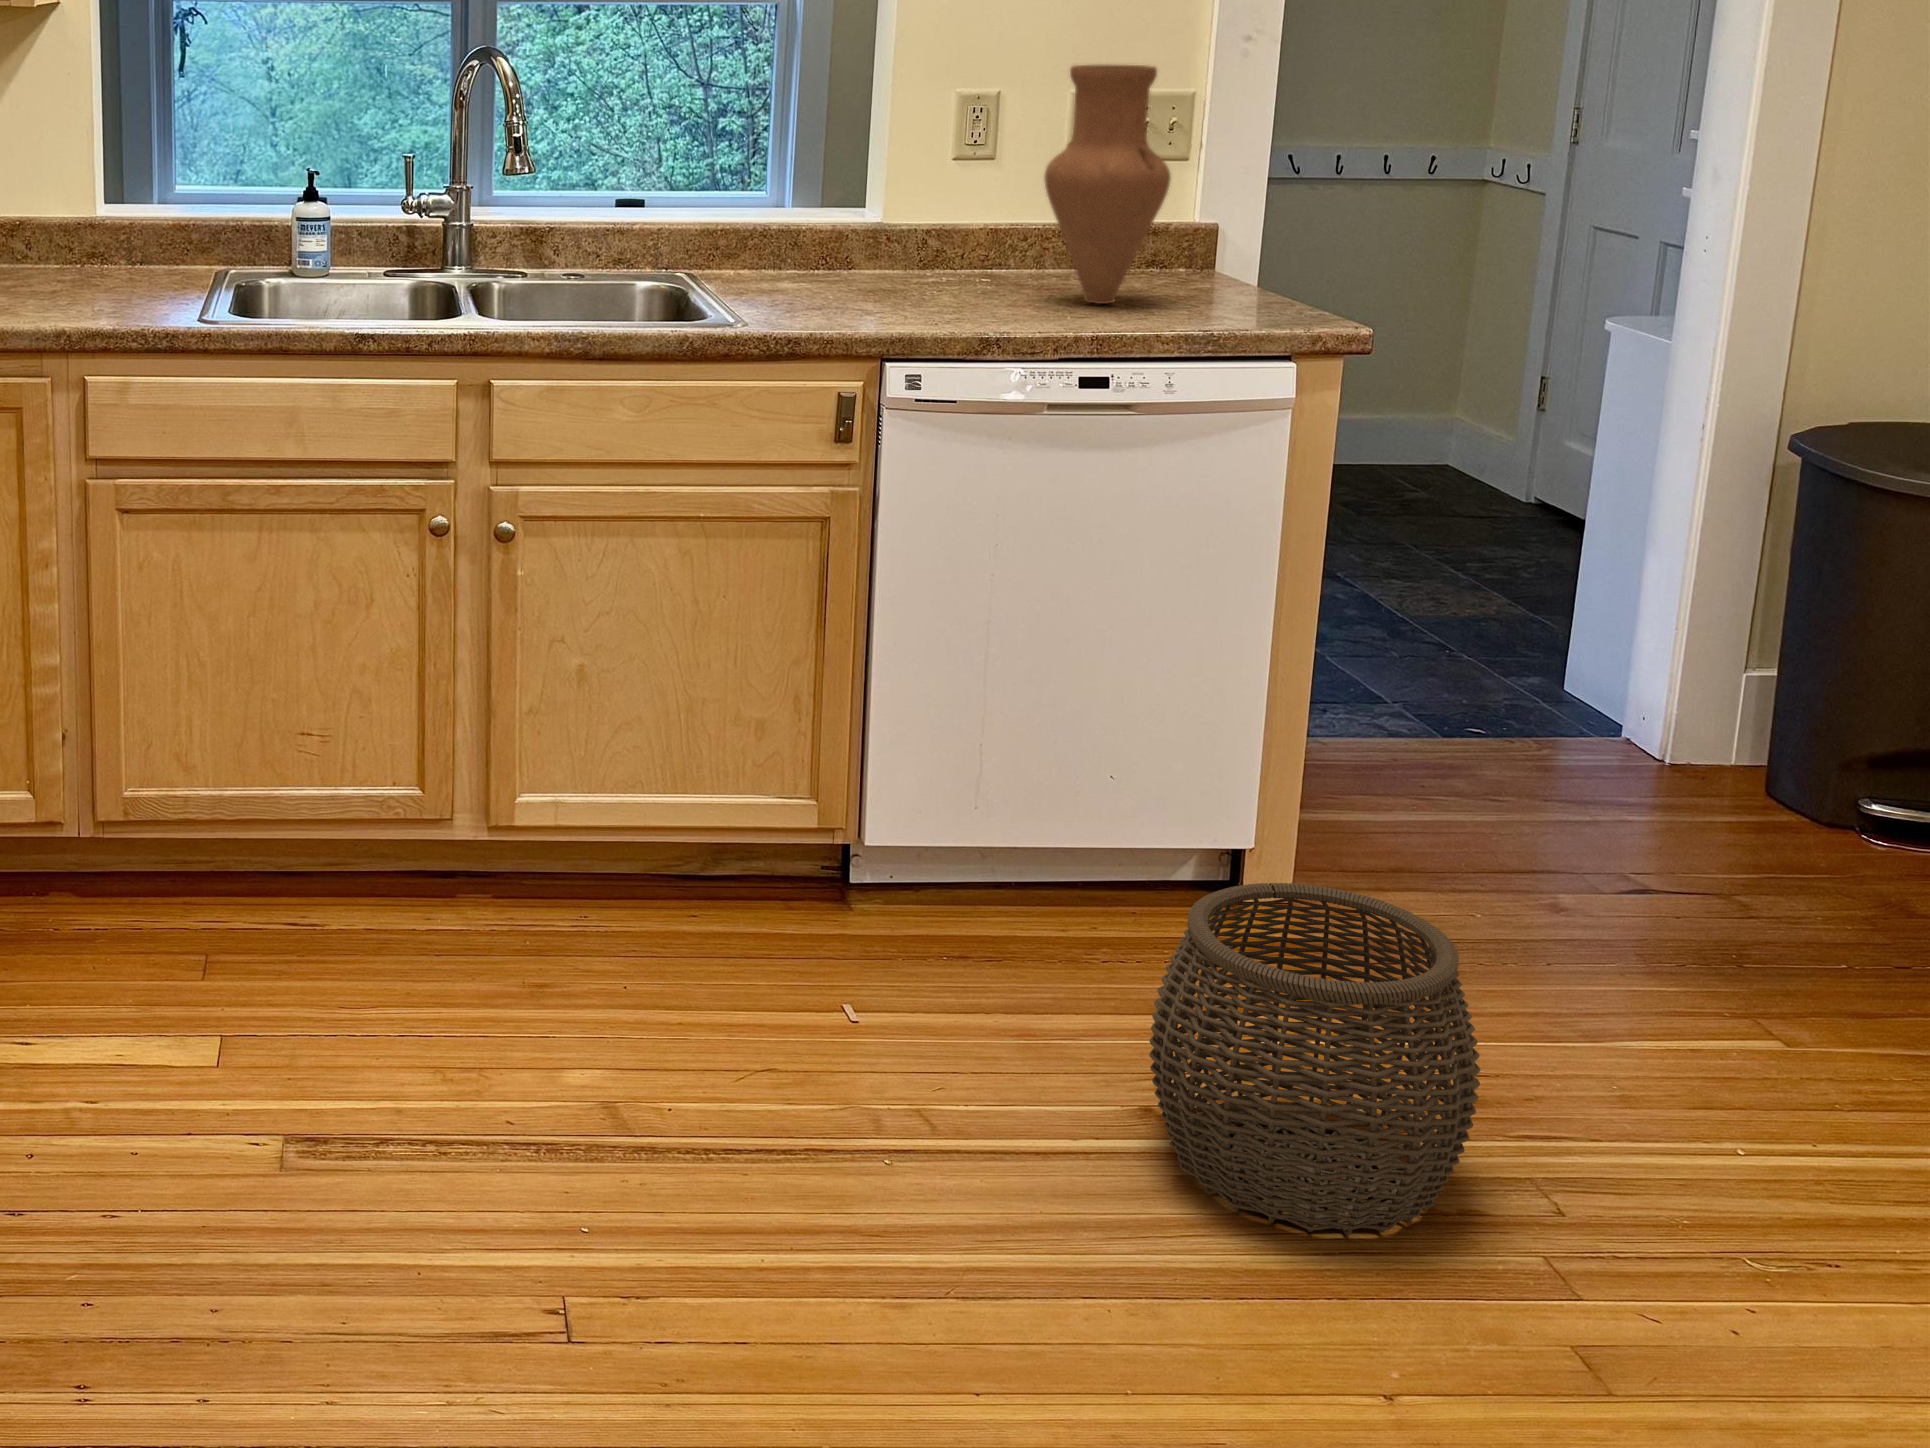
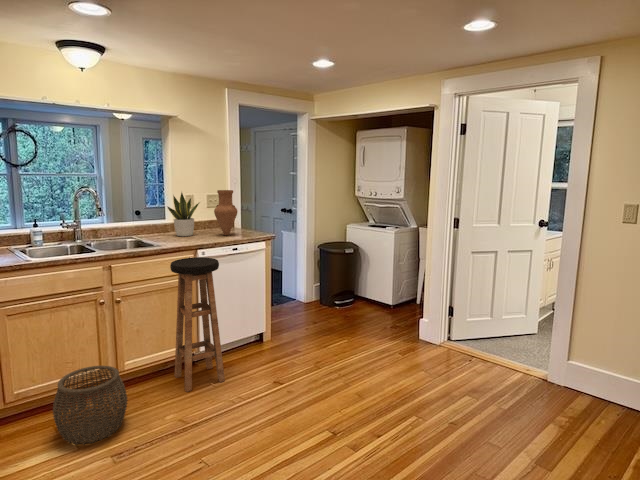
potted plant: none [828,62,1001,289] -> present [168,193,199,236]
bar stool: none [711,390,942,1022] -> present [170,257,225,392]
woven basket: present [1149,883,1480,1235] -> present [53,366,128,444]

